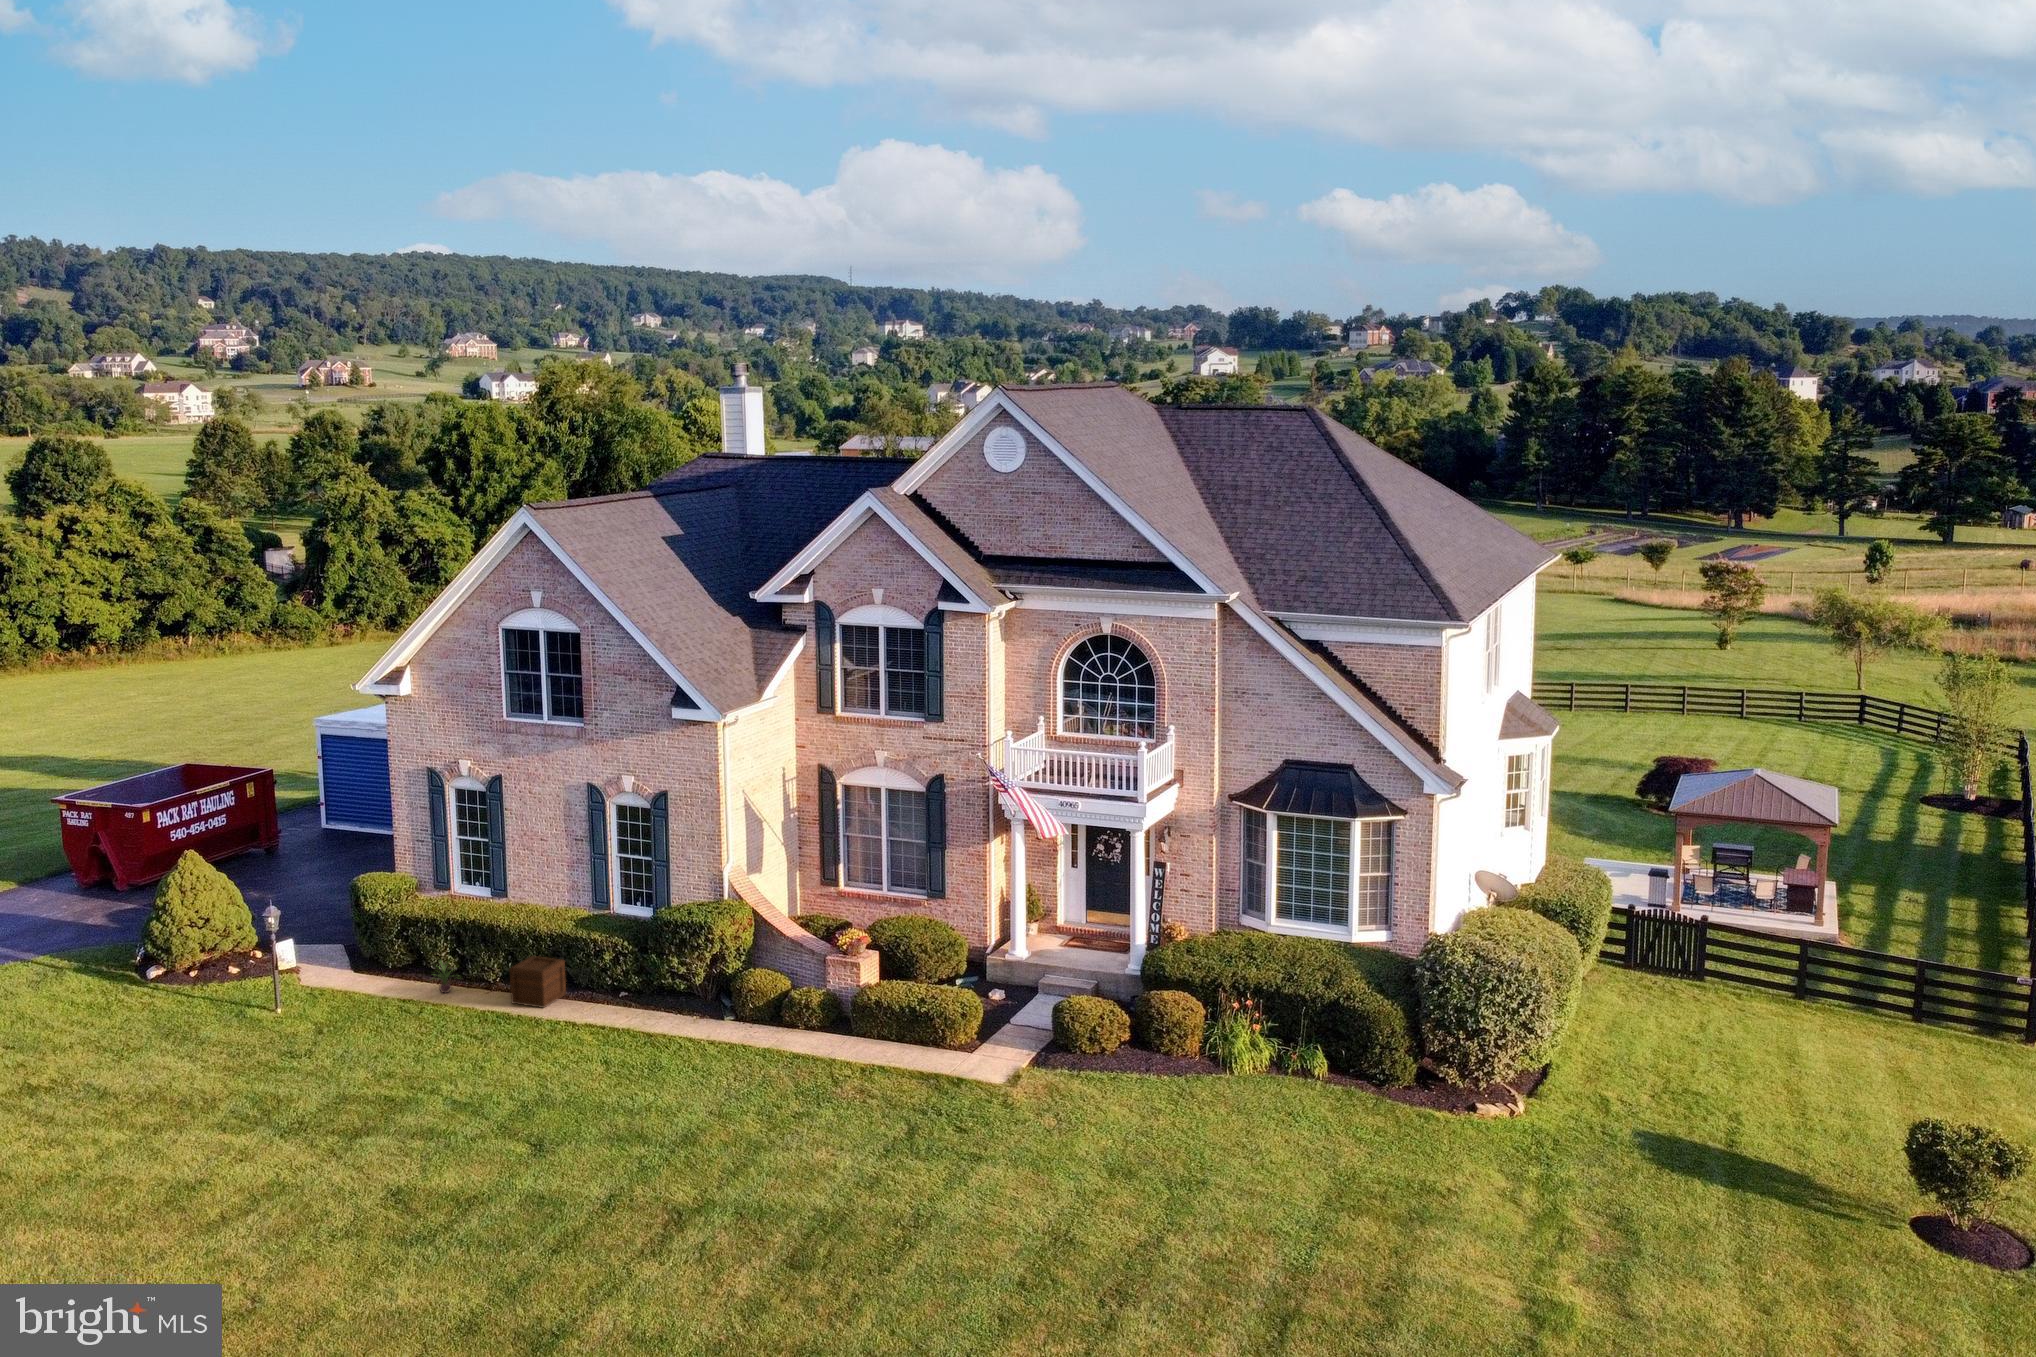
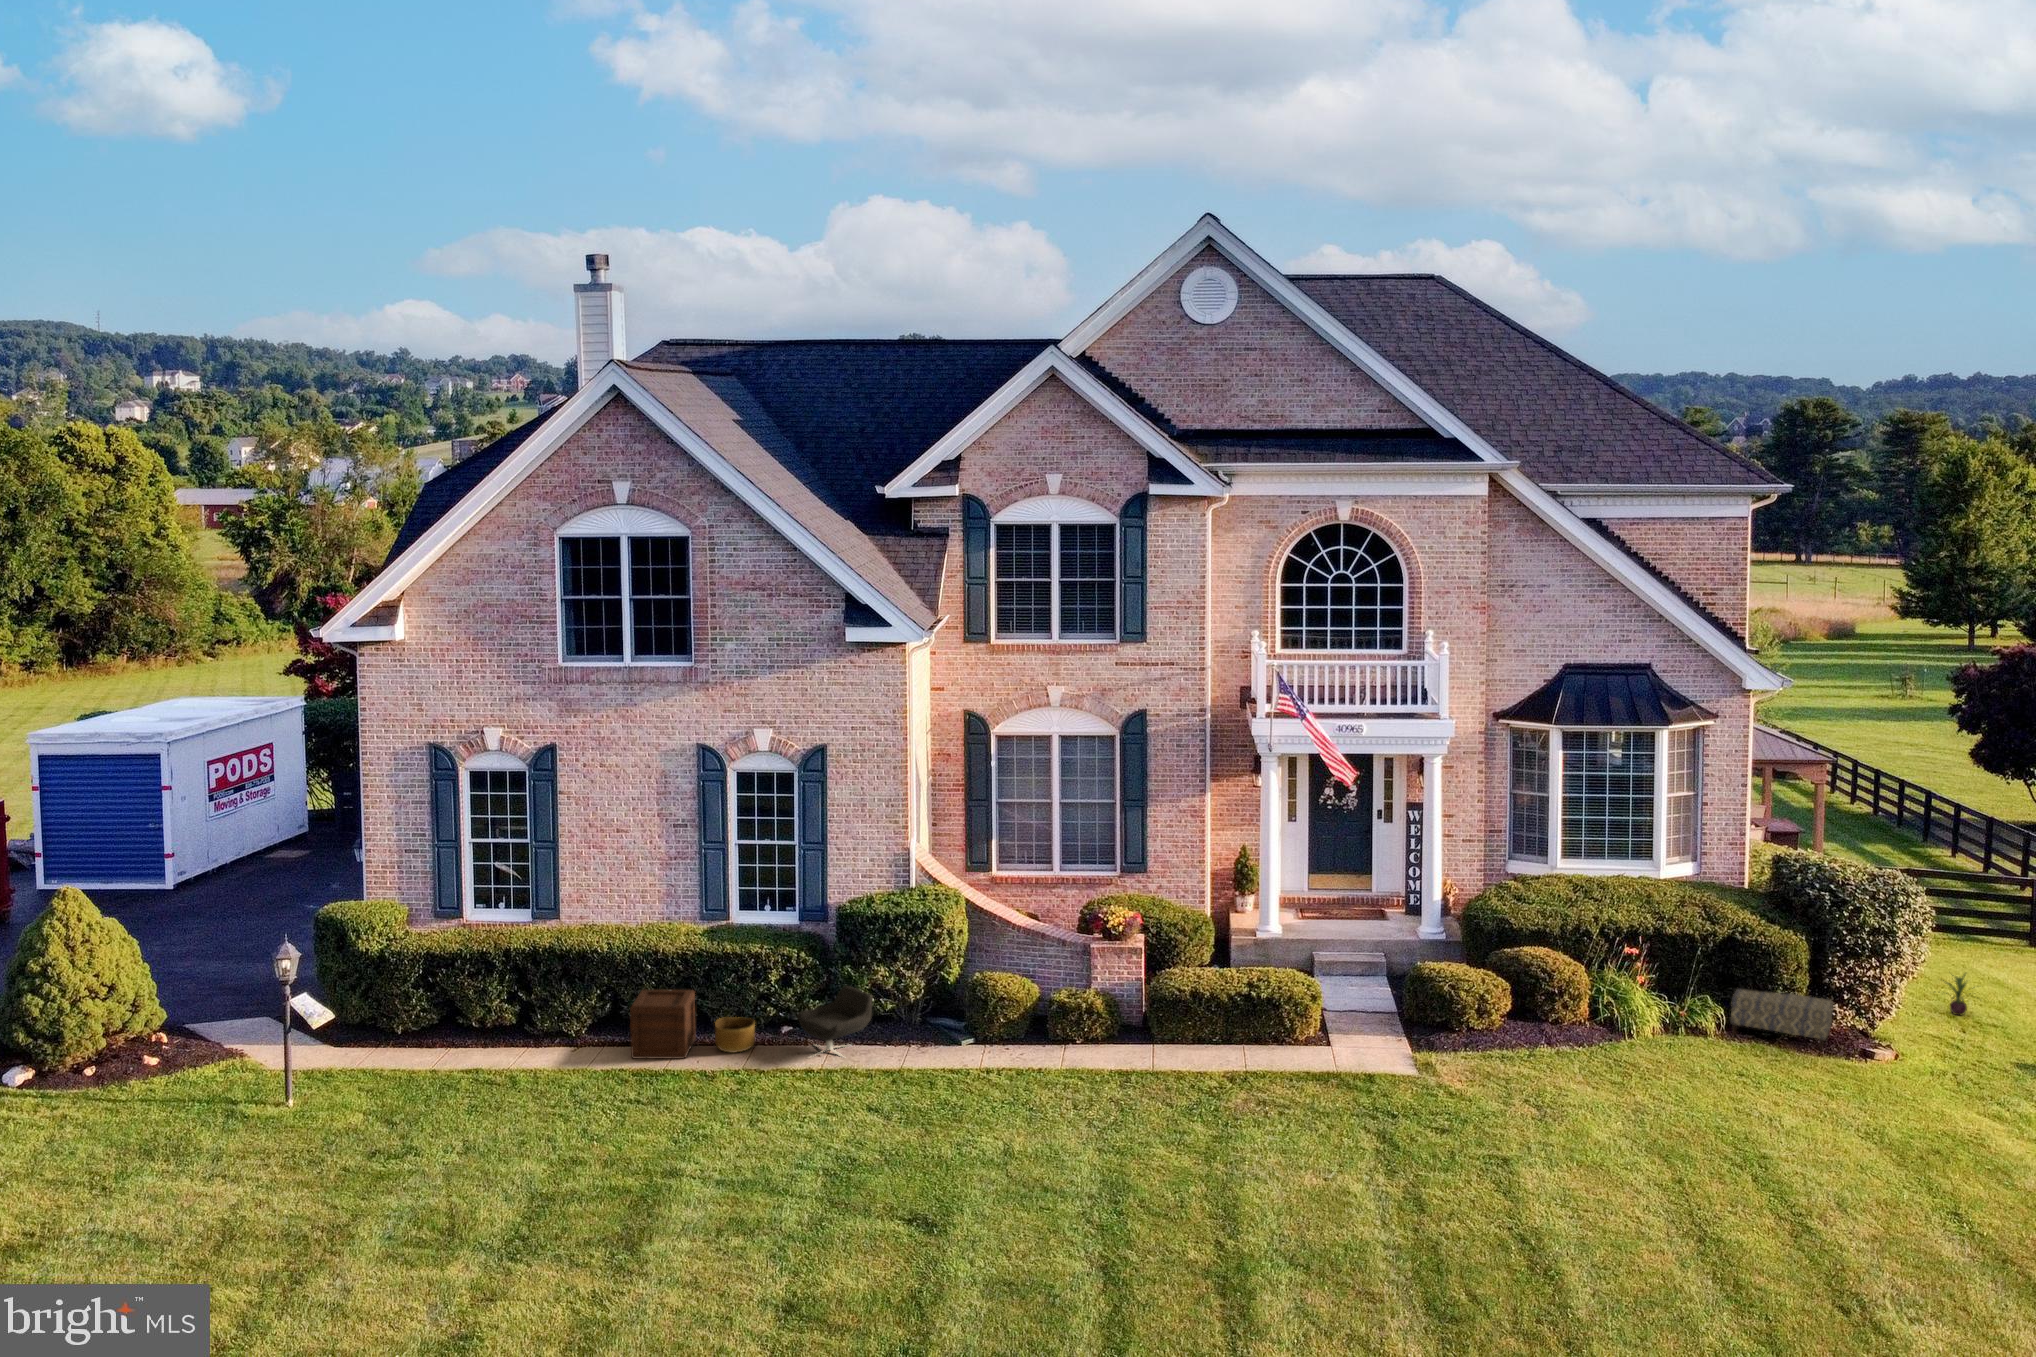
decorative plant: present [439,961,456,993] -> present [1943,973,1975,1015]
lounge chair: none [619,968,671,1021] -> present [797,986,873,1057]
basket: none [568,982,600,1008] -> present [715,1017,755,1053]
bench: none [1312,1047,1392,1110] -> present [1731,989,1833,1051]

